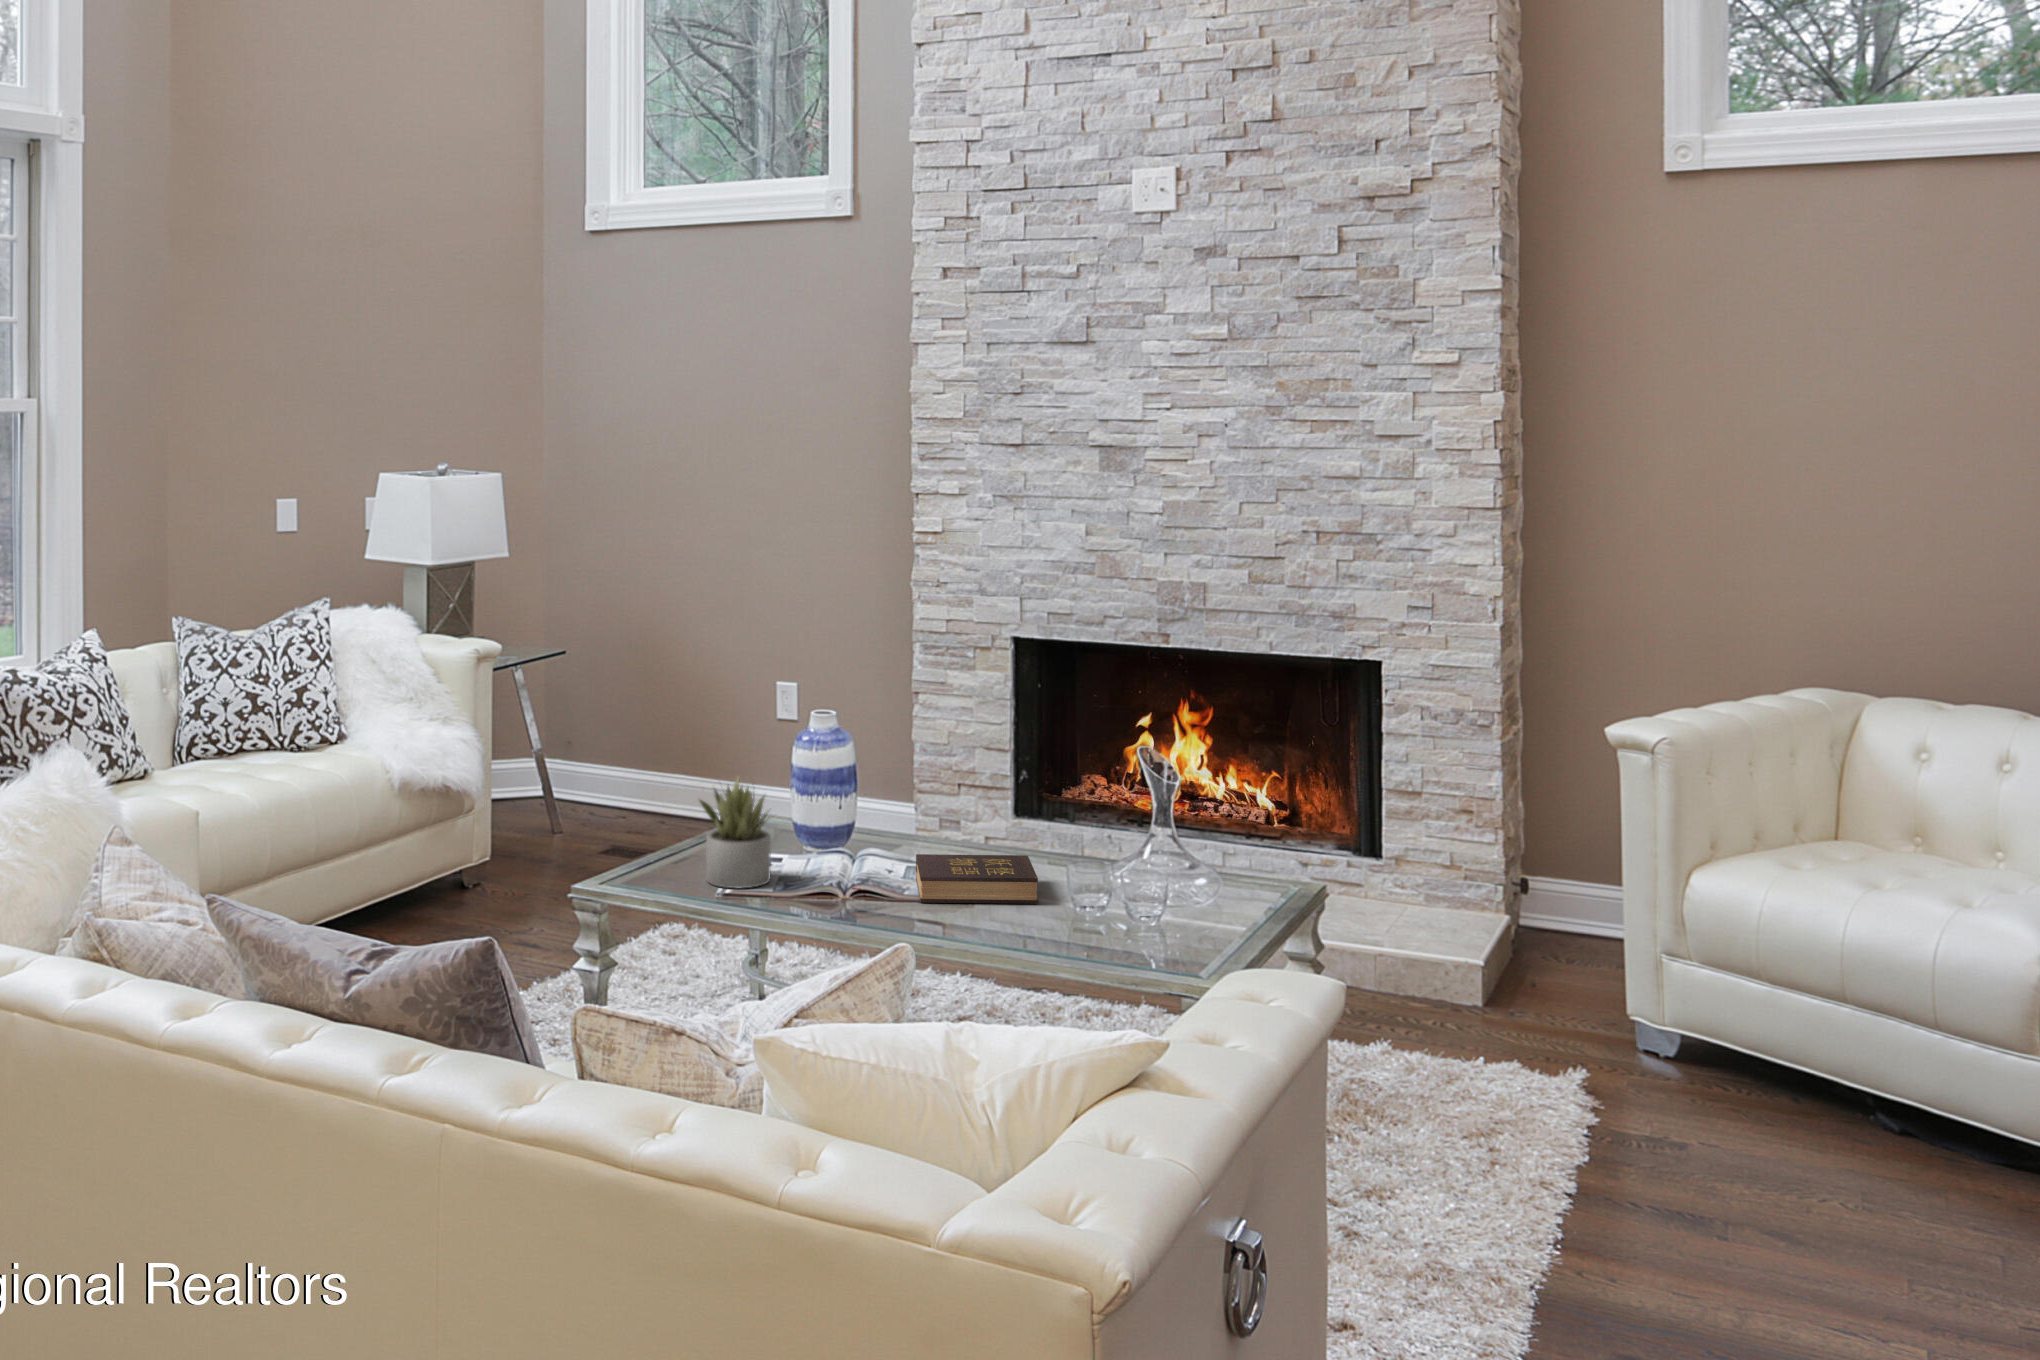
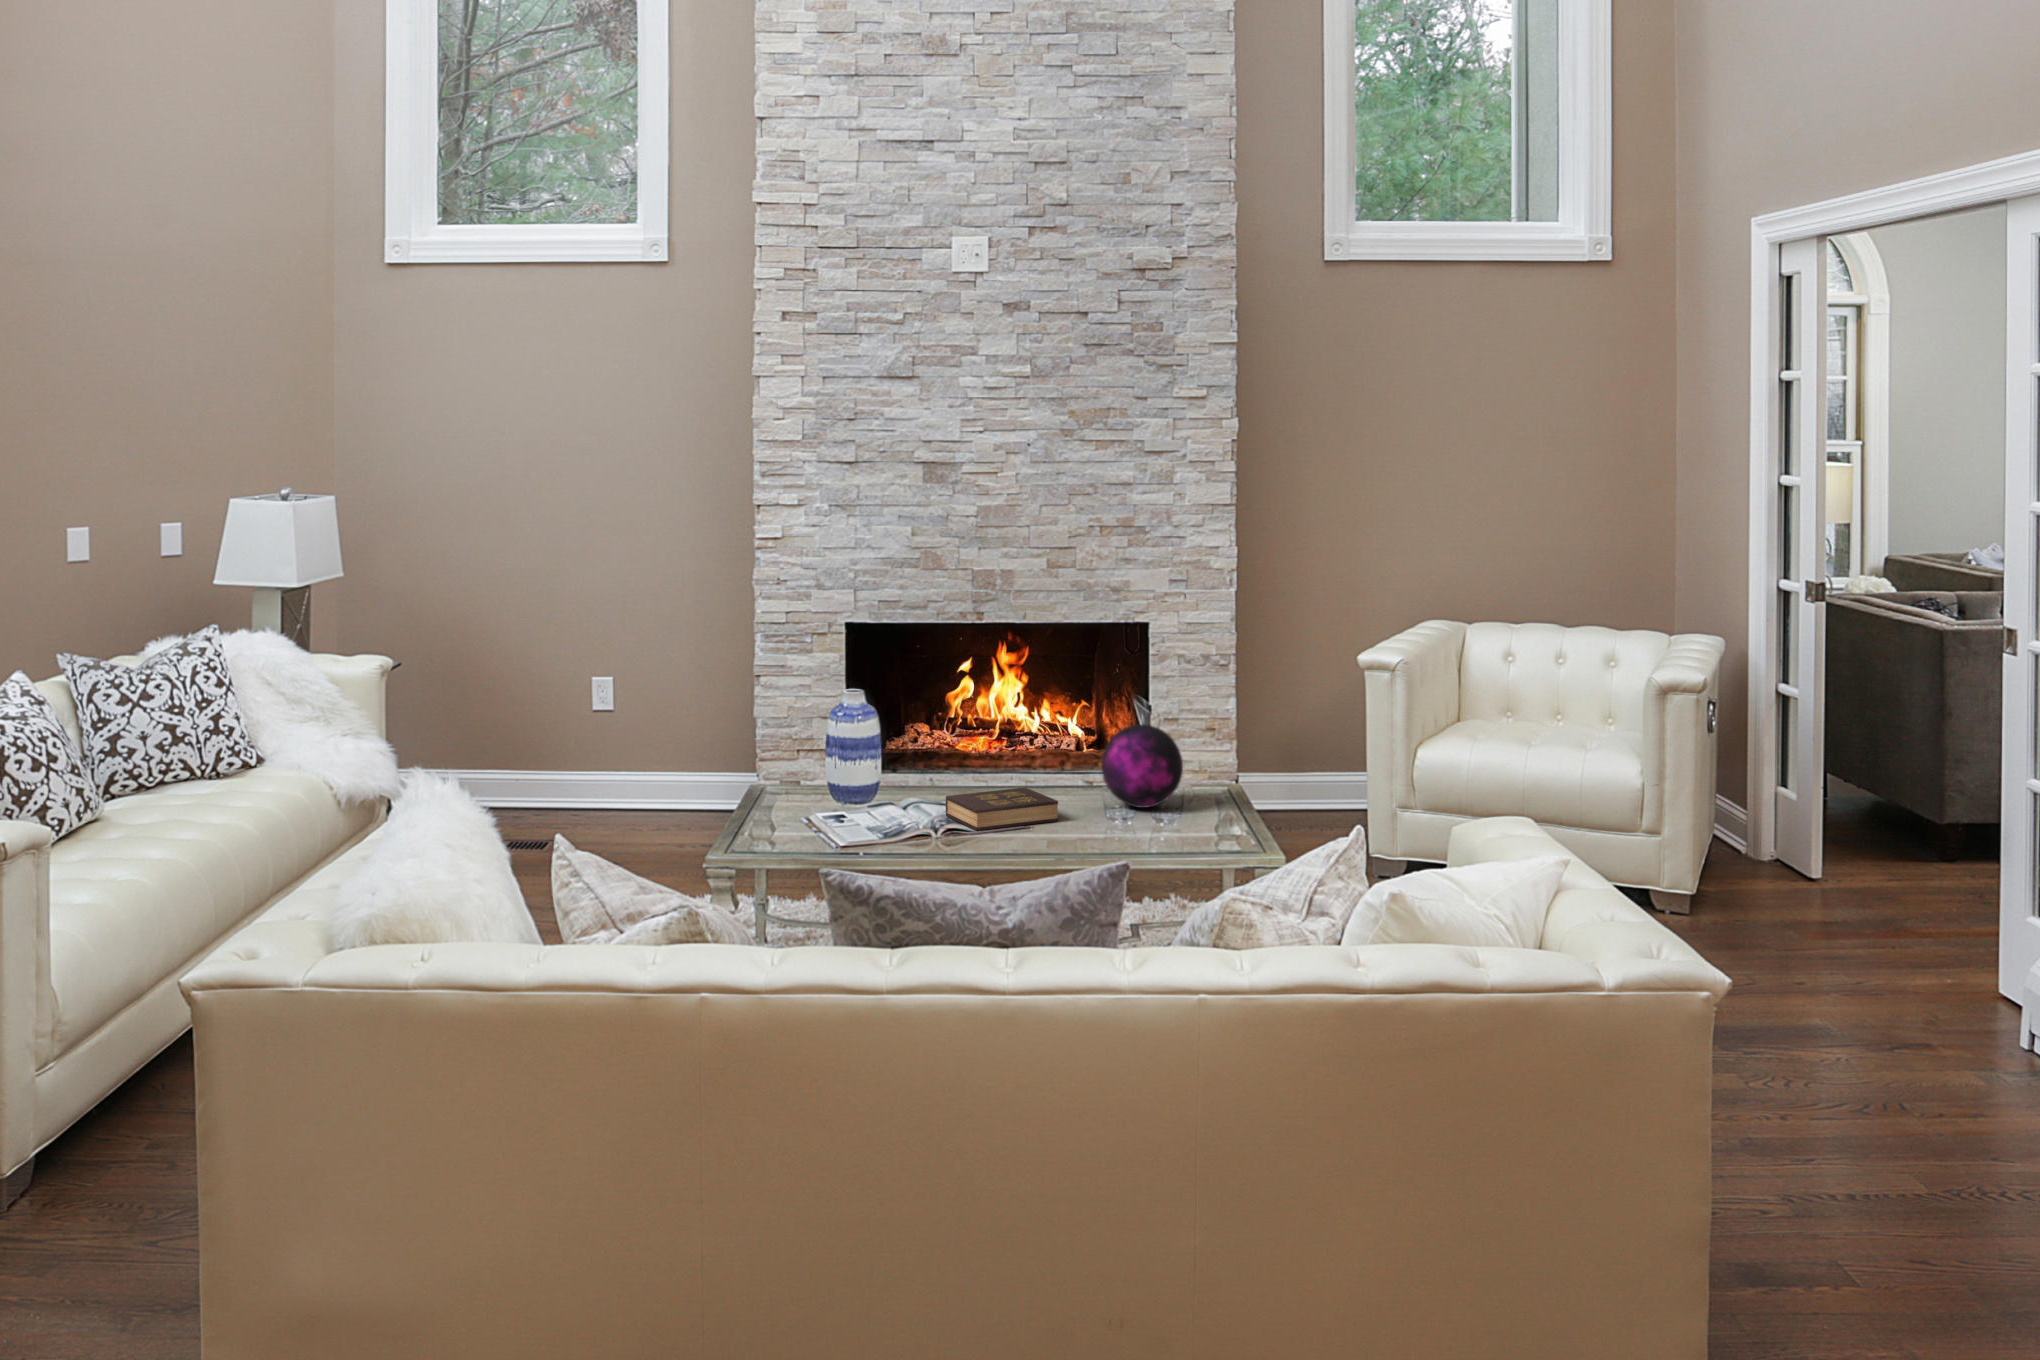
succulent plant: present [700,778,771,888] -> none [784,744,845,839]
decorative orb: none [1120,791,1229,901] -> present [1101,724,1183,808]

